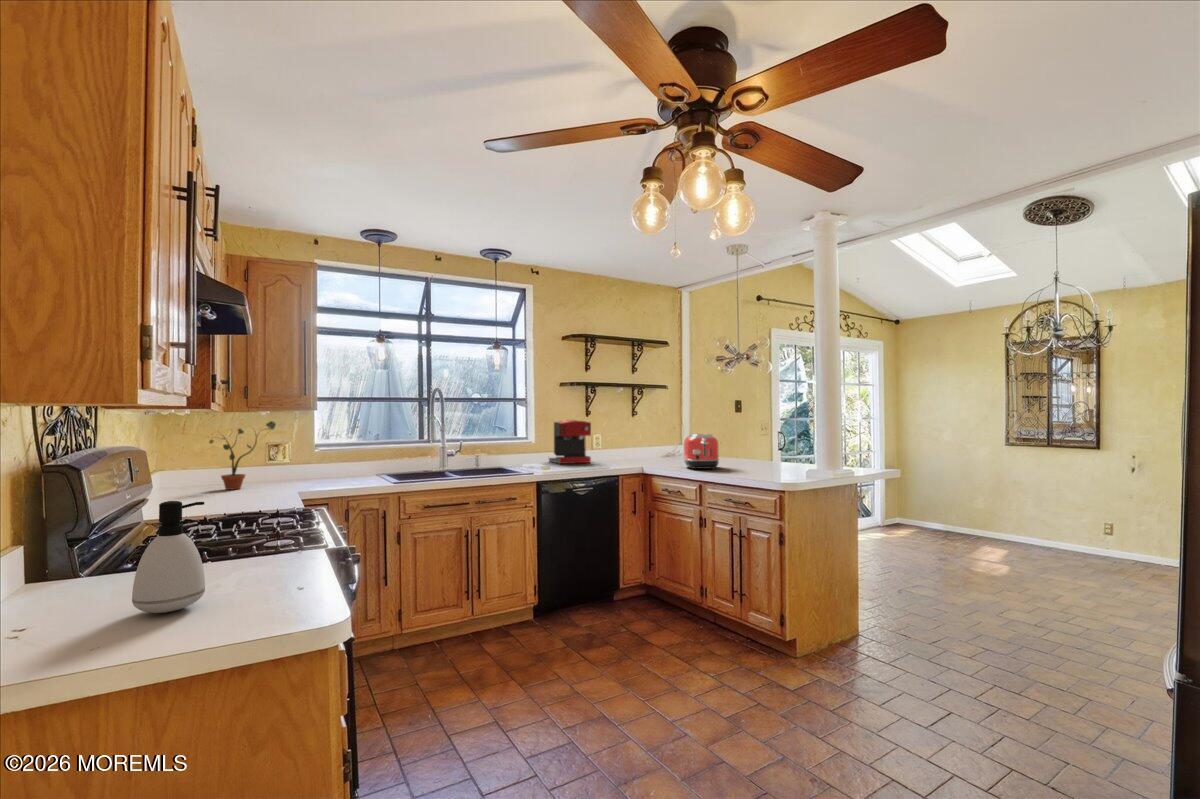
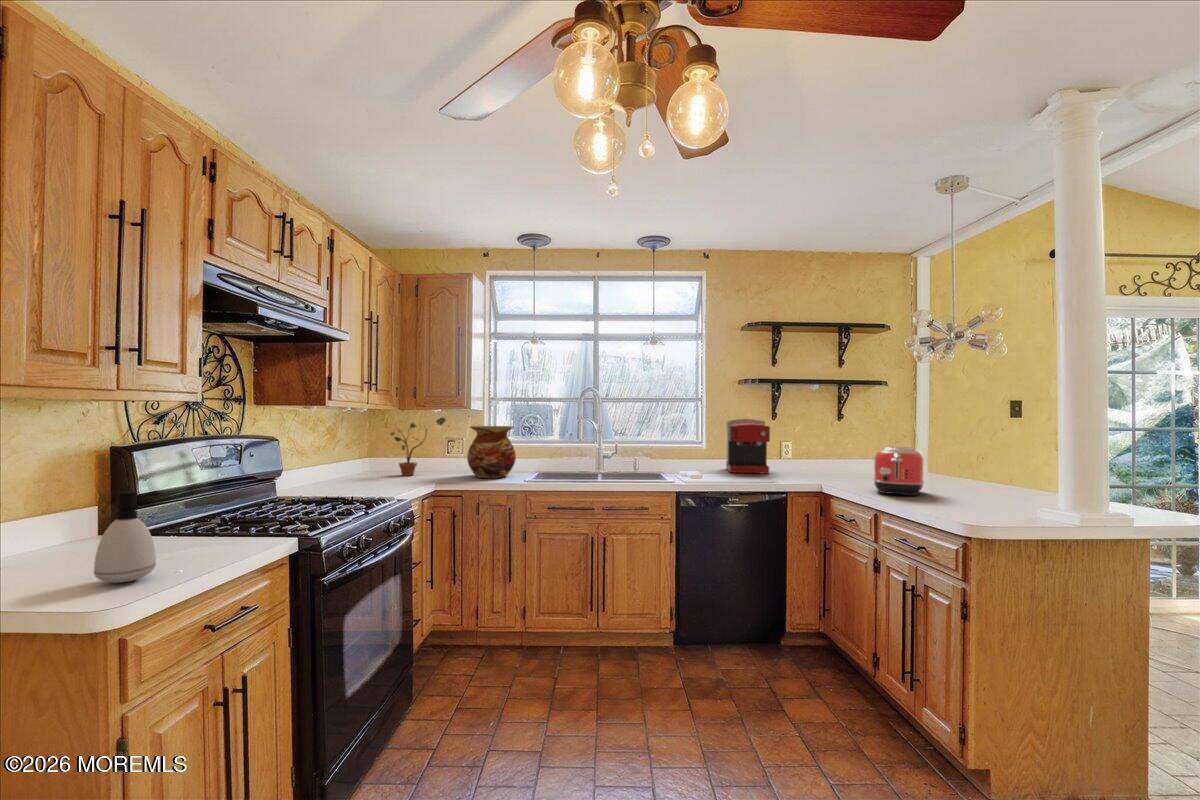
vase: none [313,429,369,484] -> present [467,426,516,478]

